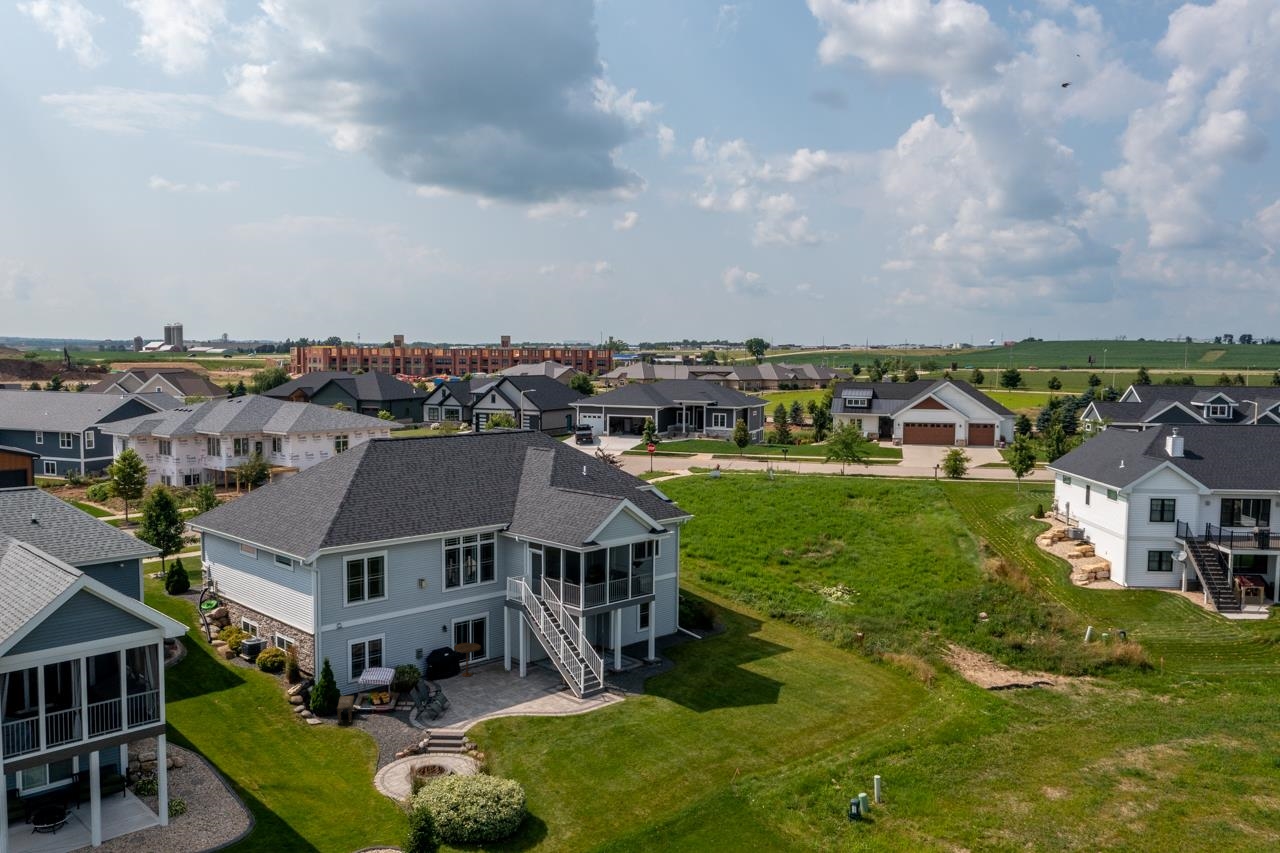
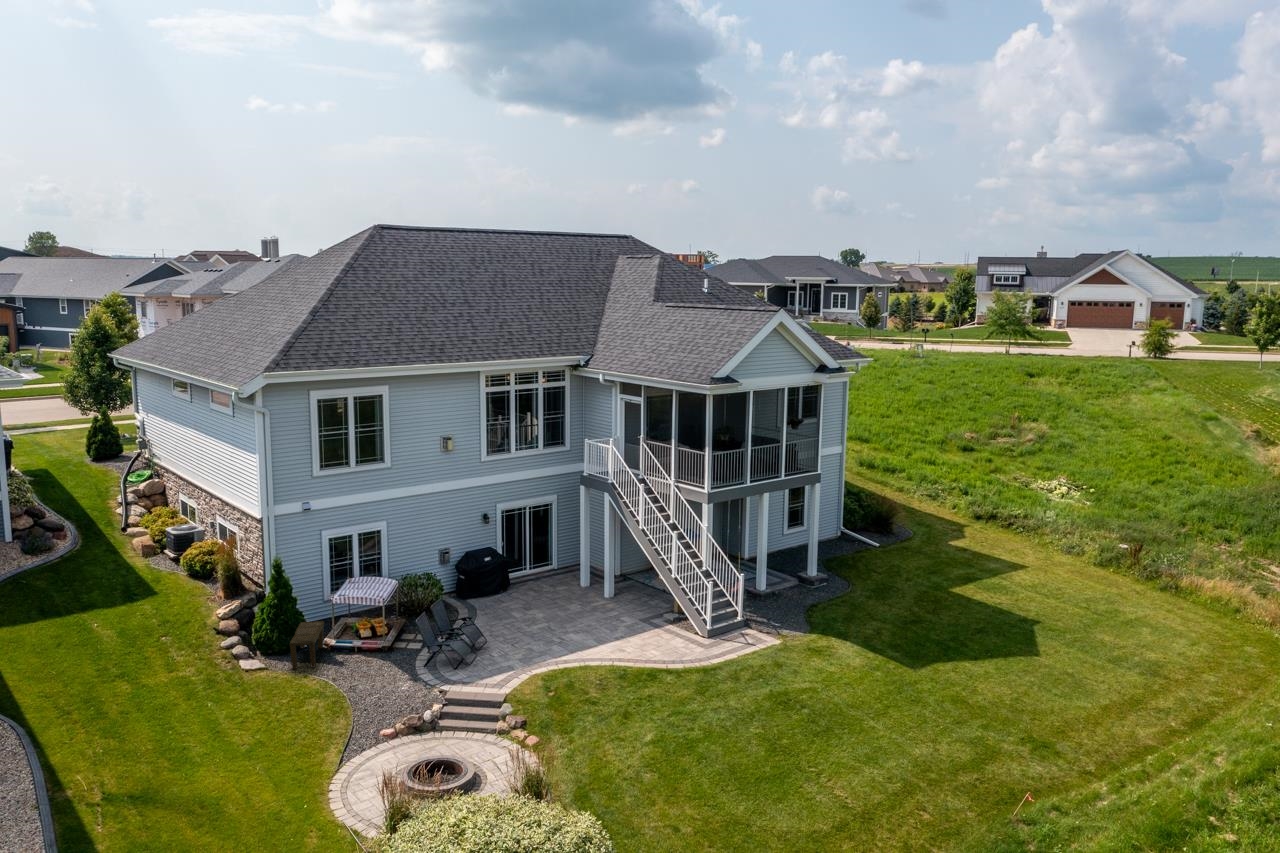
pedestal table: present [454,643,481,677] -> none [497,541,541,595]

